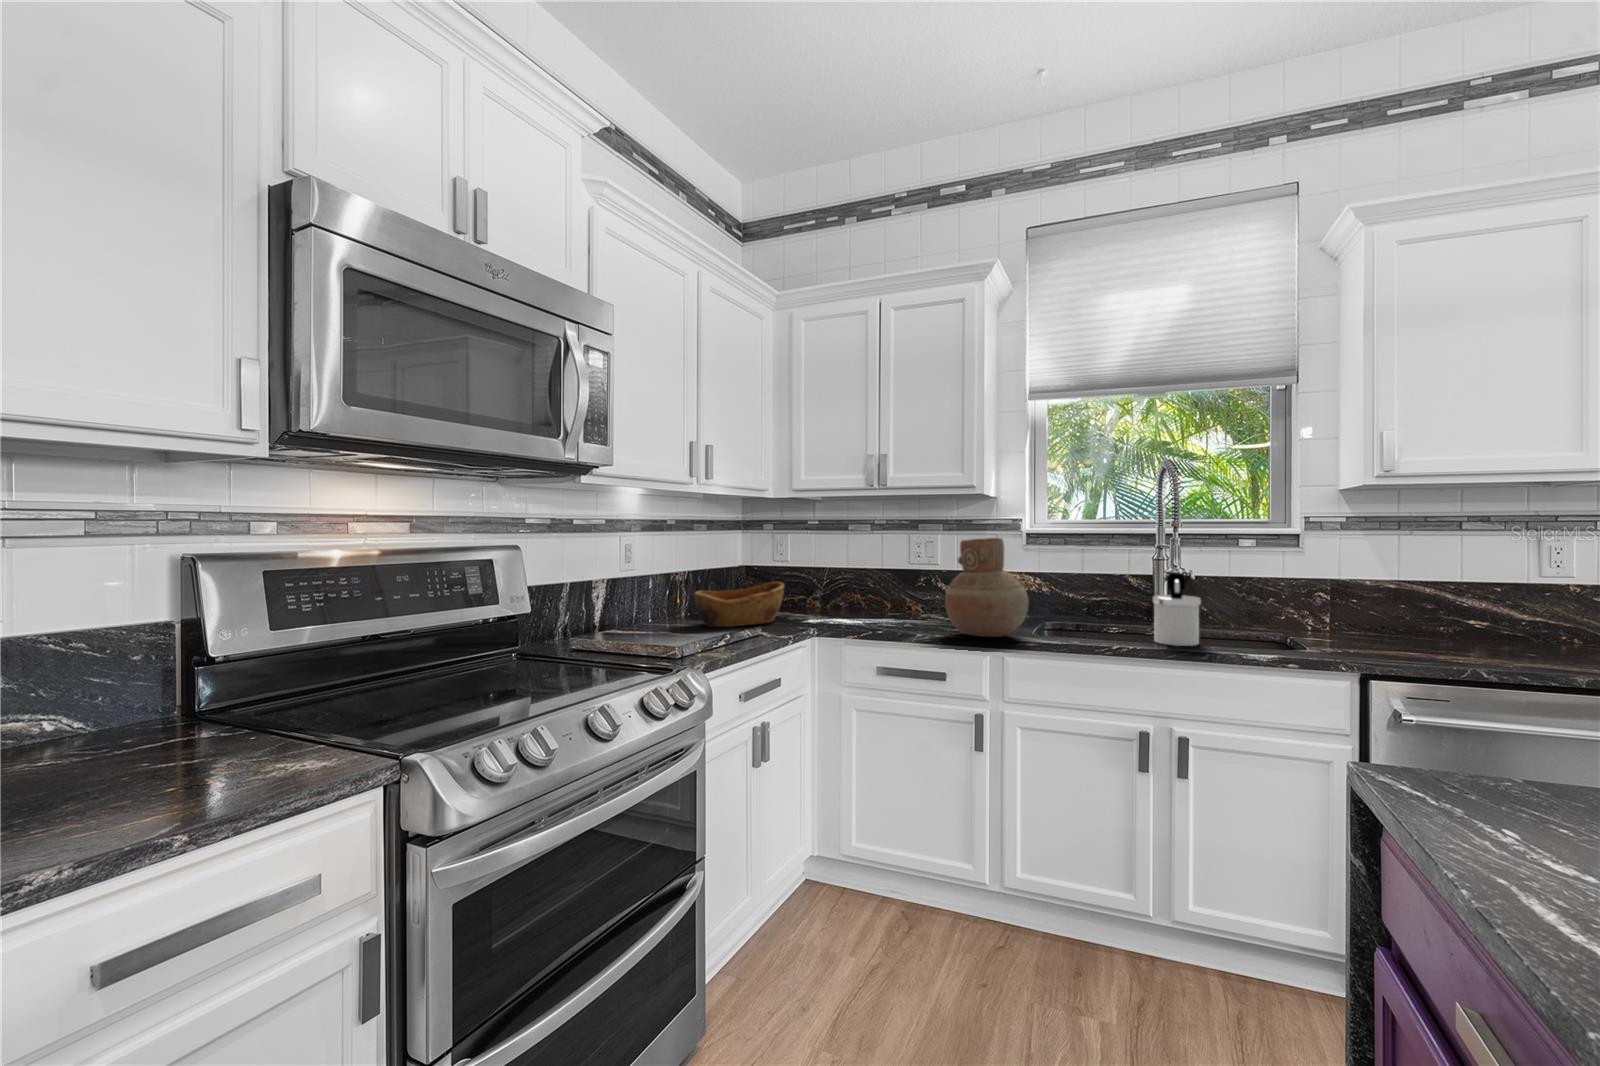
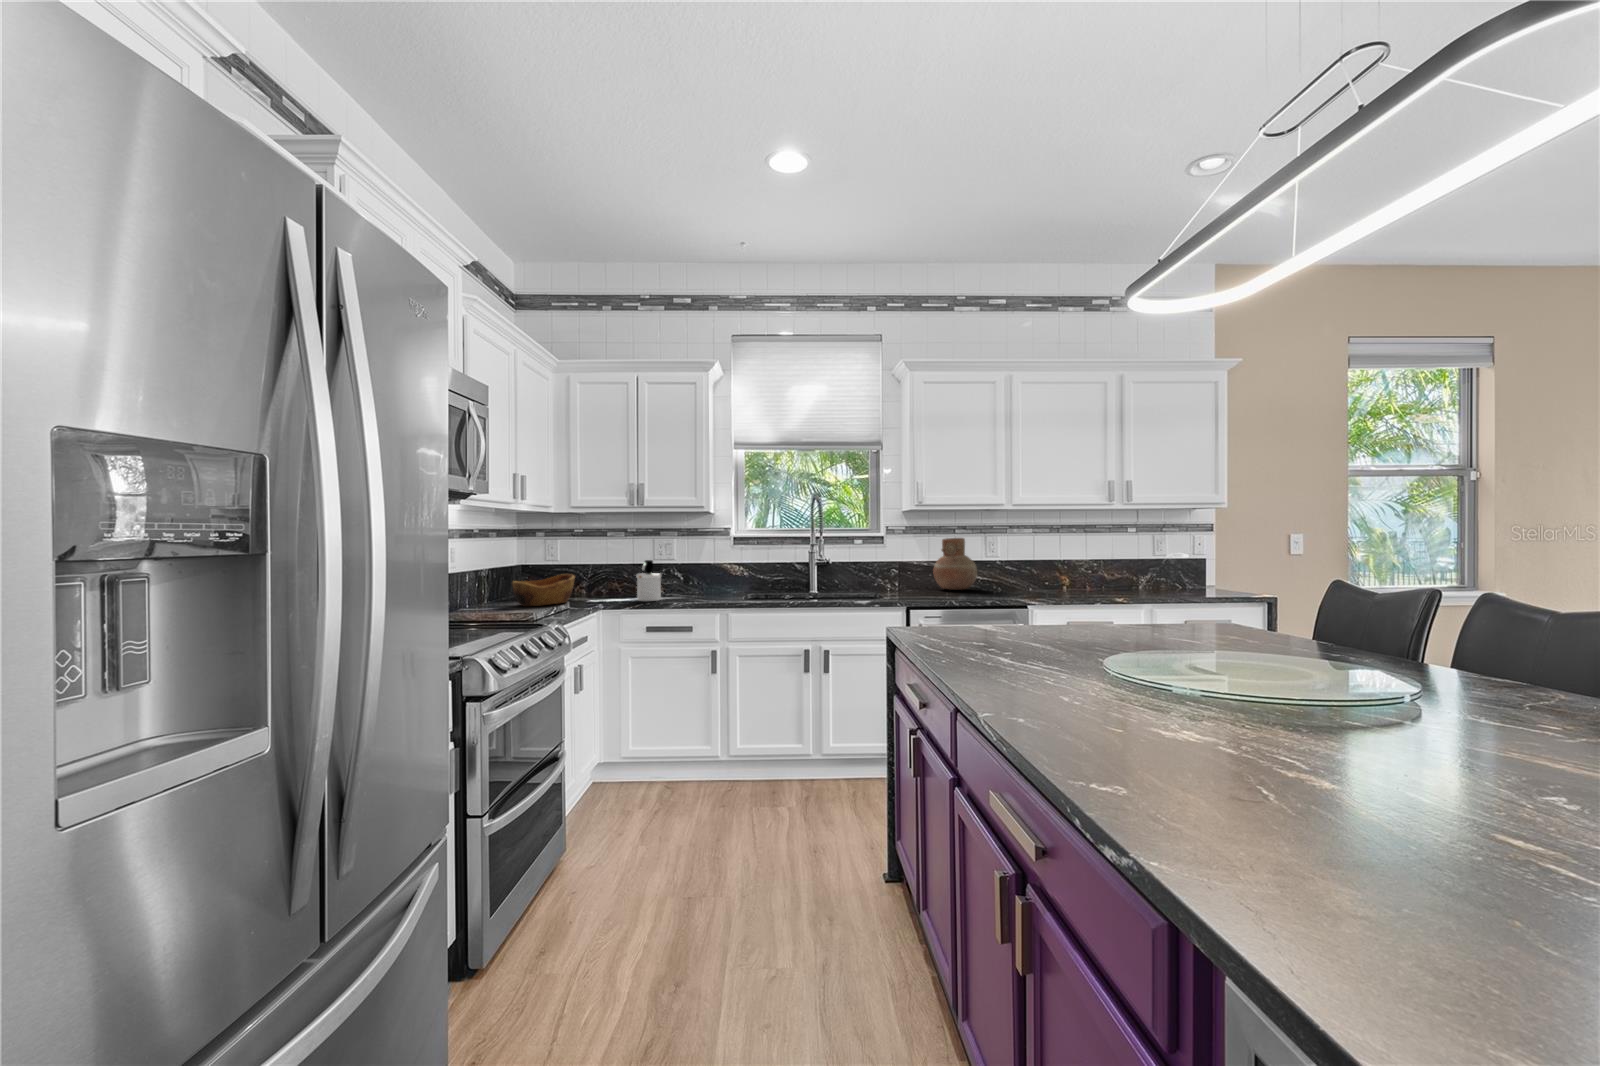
vase: present [945,538,1029,637] -> present [933,538,977,590]
soap dispenser: present [1153,573,1201,646] -> present [636,560,661,601]

